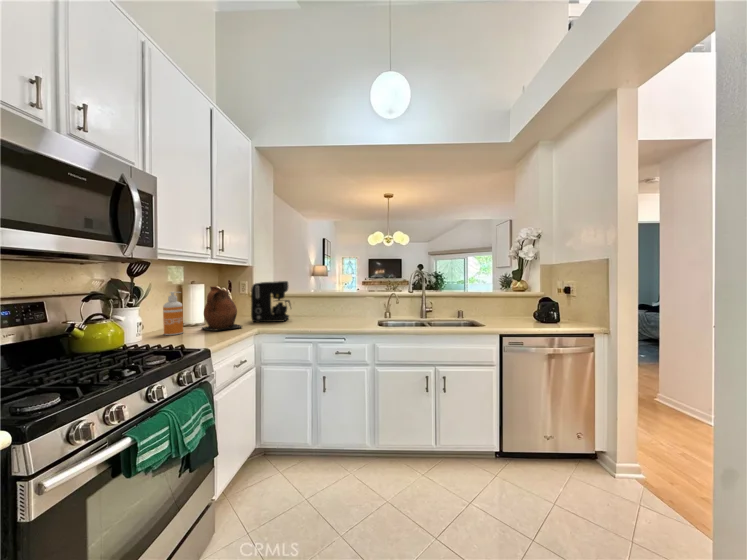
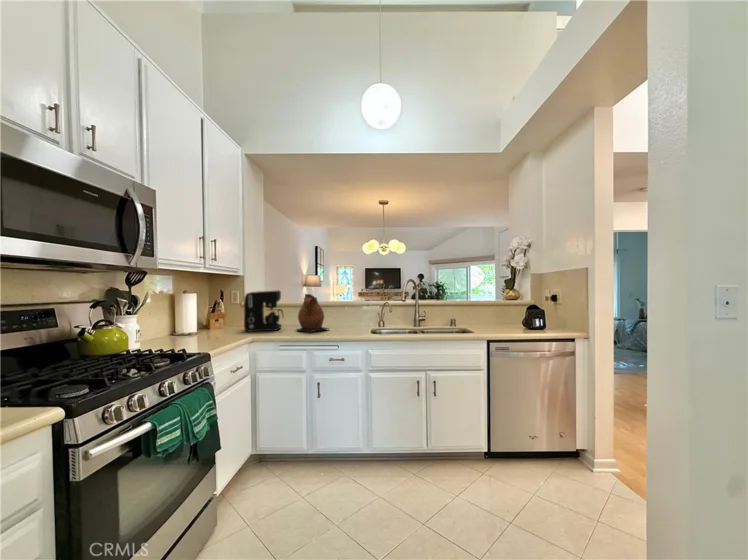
ceramic pitcher: present [202,286,242,331] -> present [297,294,329,332]
soap dispenser: present [163,292,183,335] -> none [161,301,180,343]

